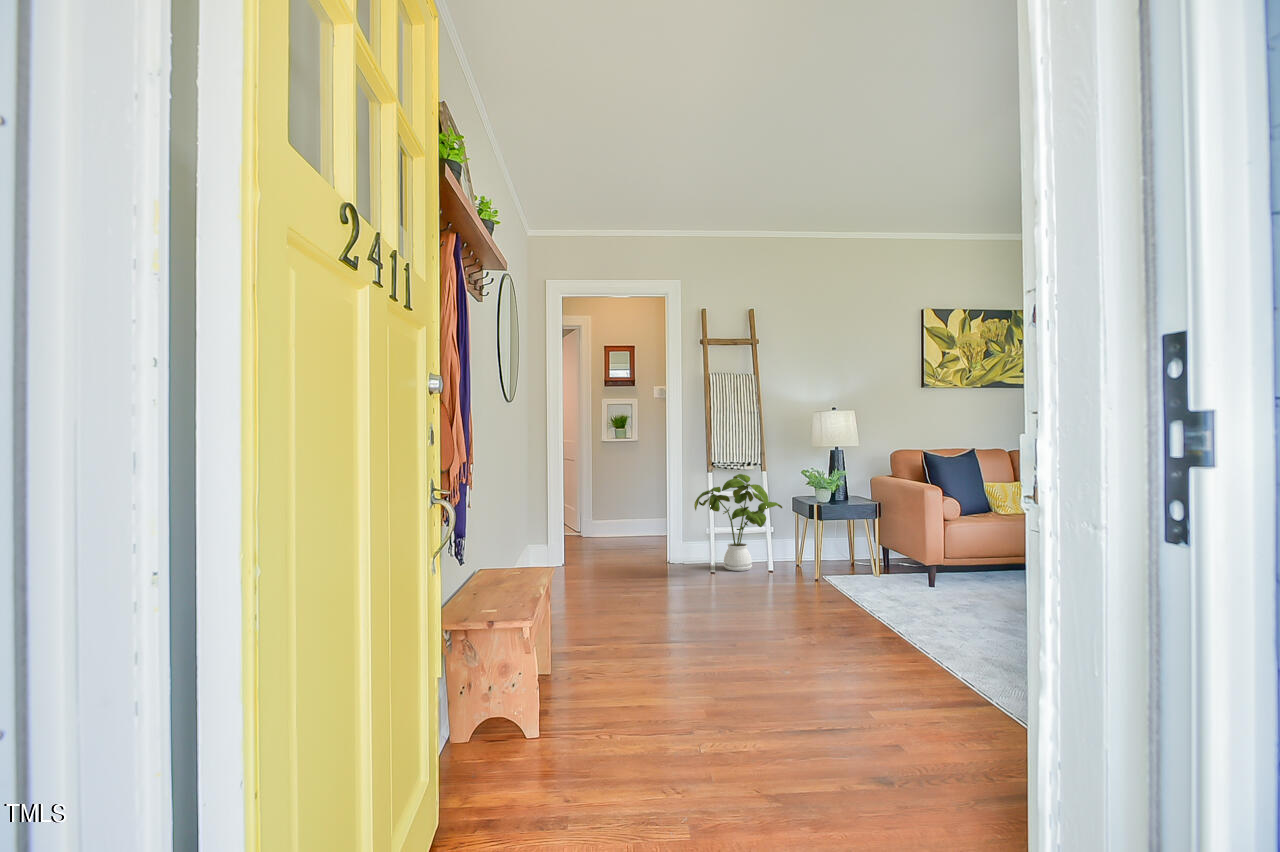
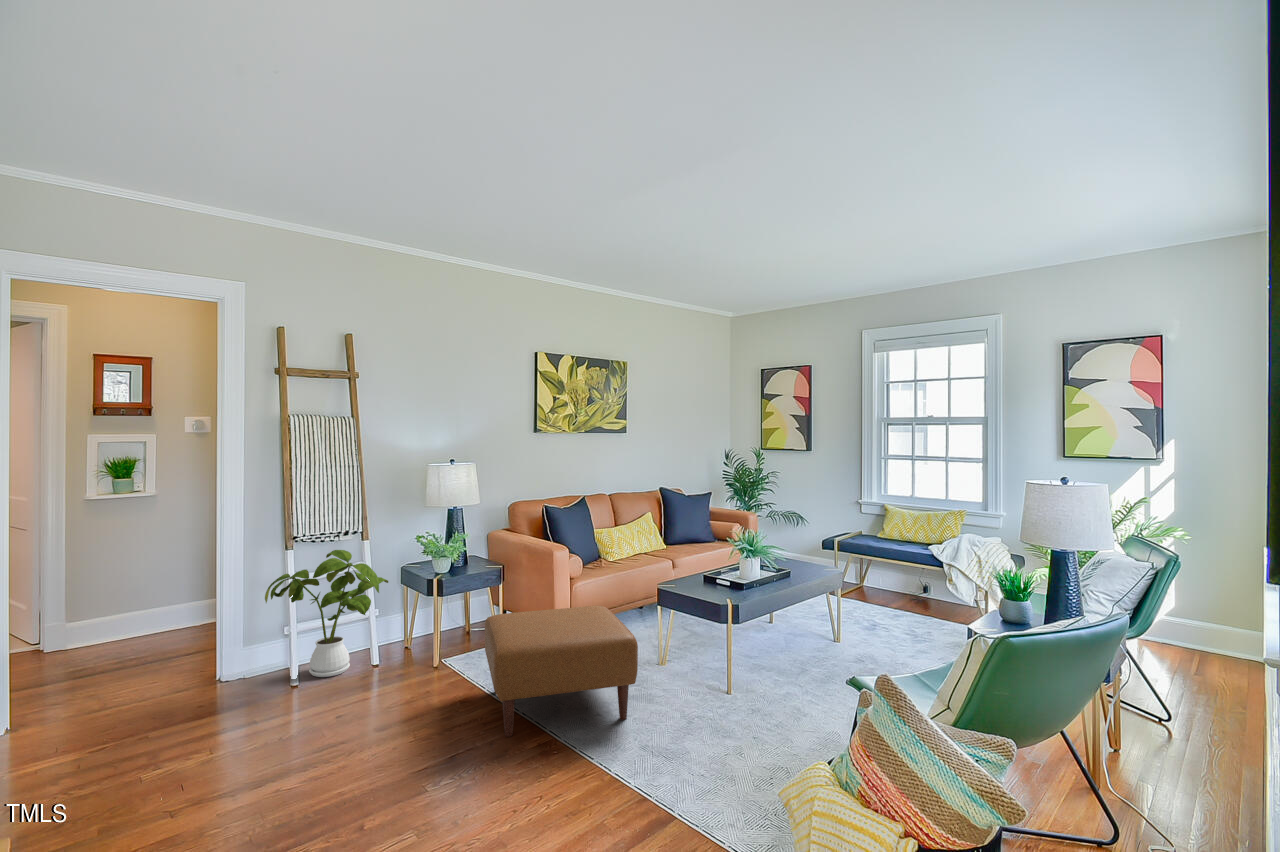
ottoman: none [842,532,984,634] -> present [485,606,638,737]

